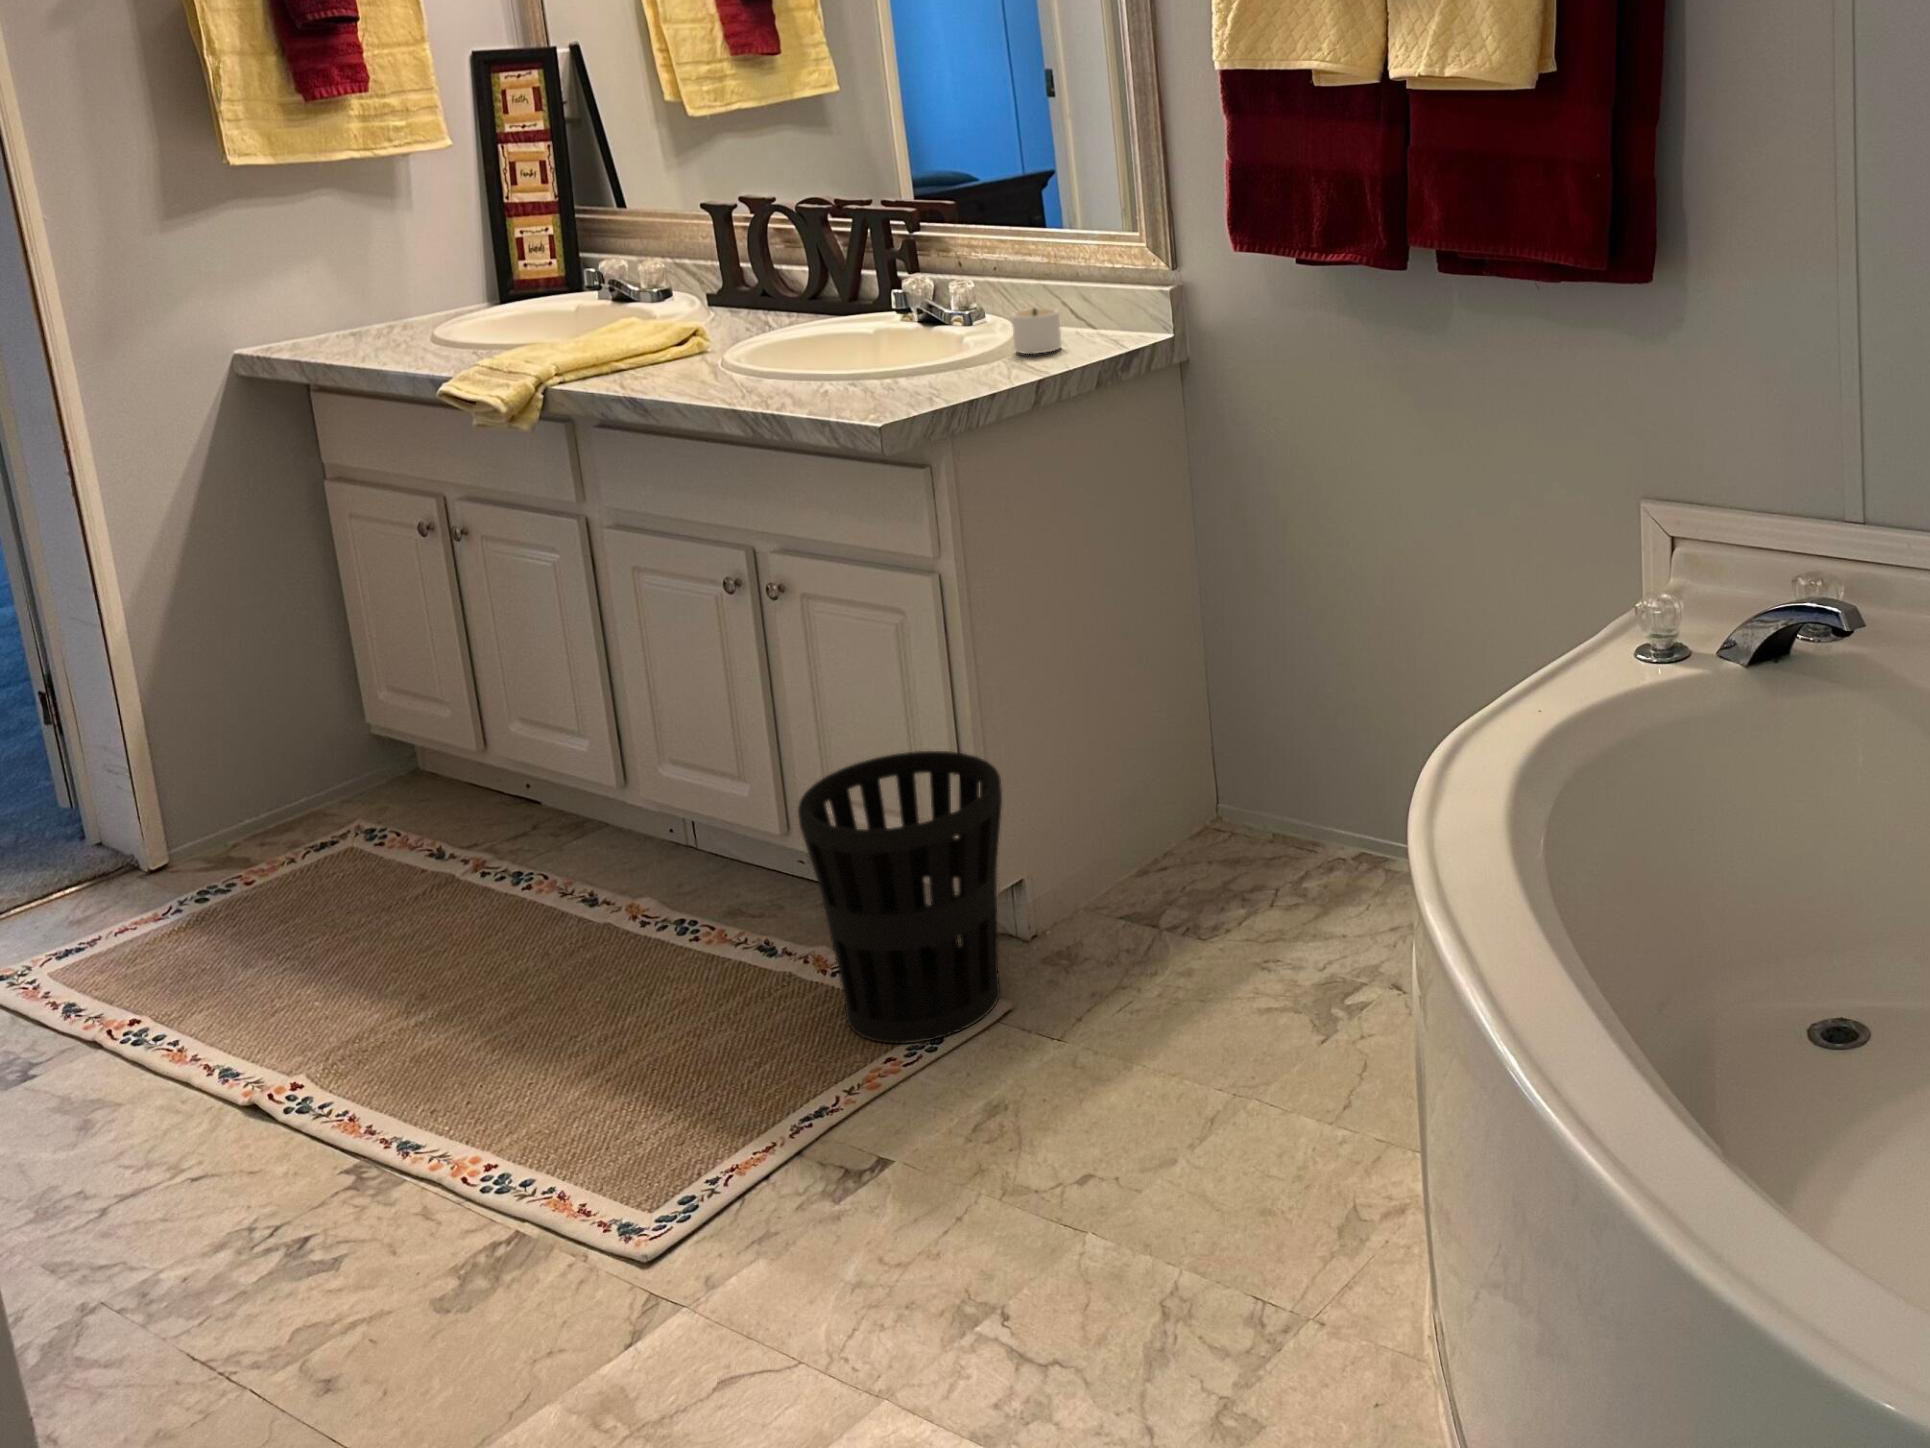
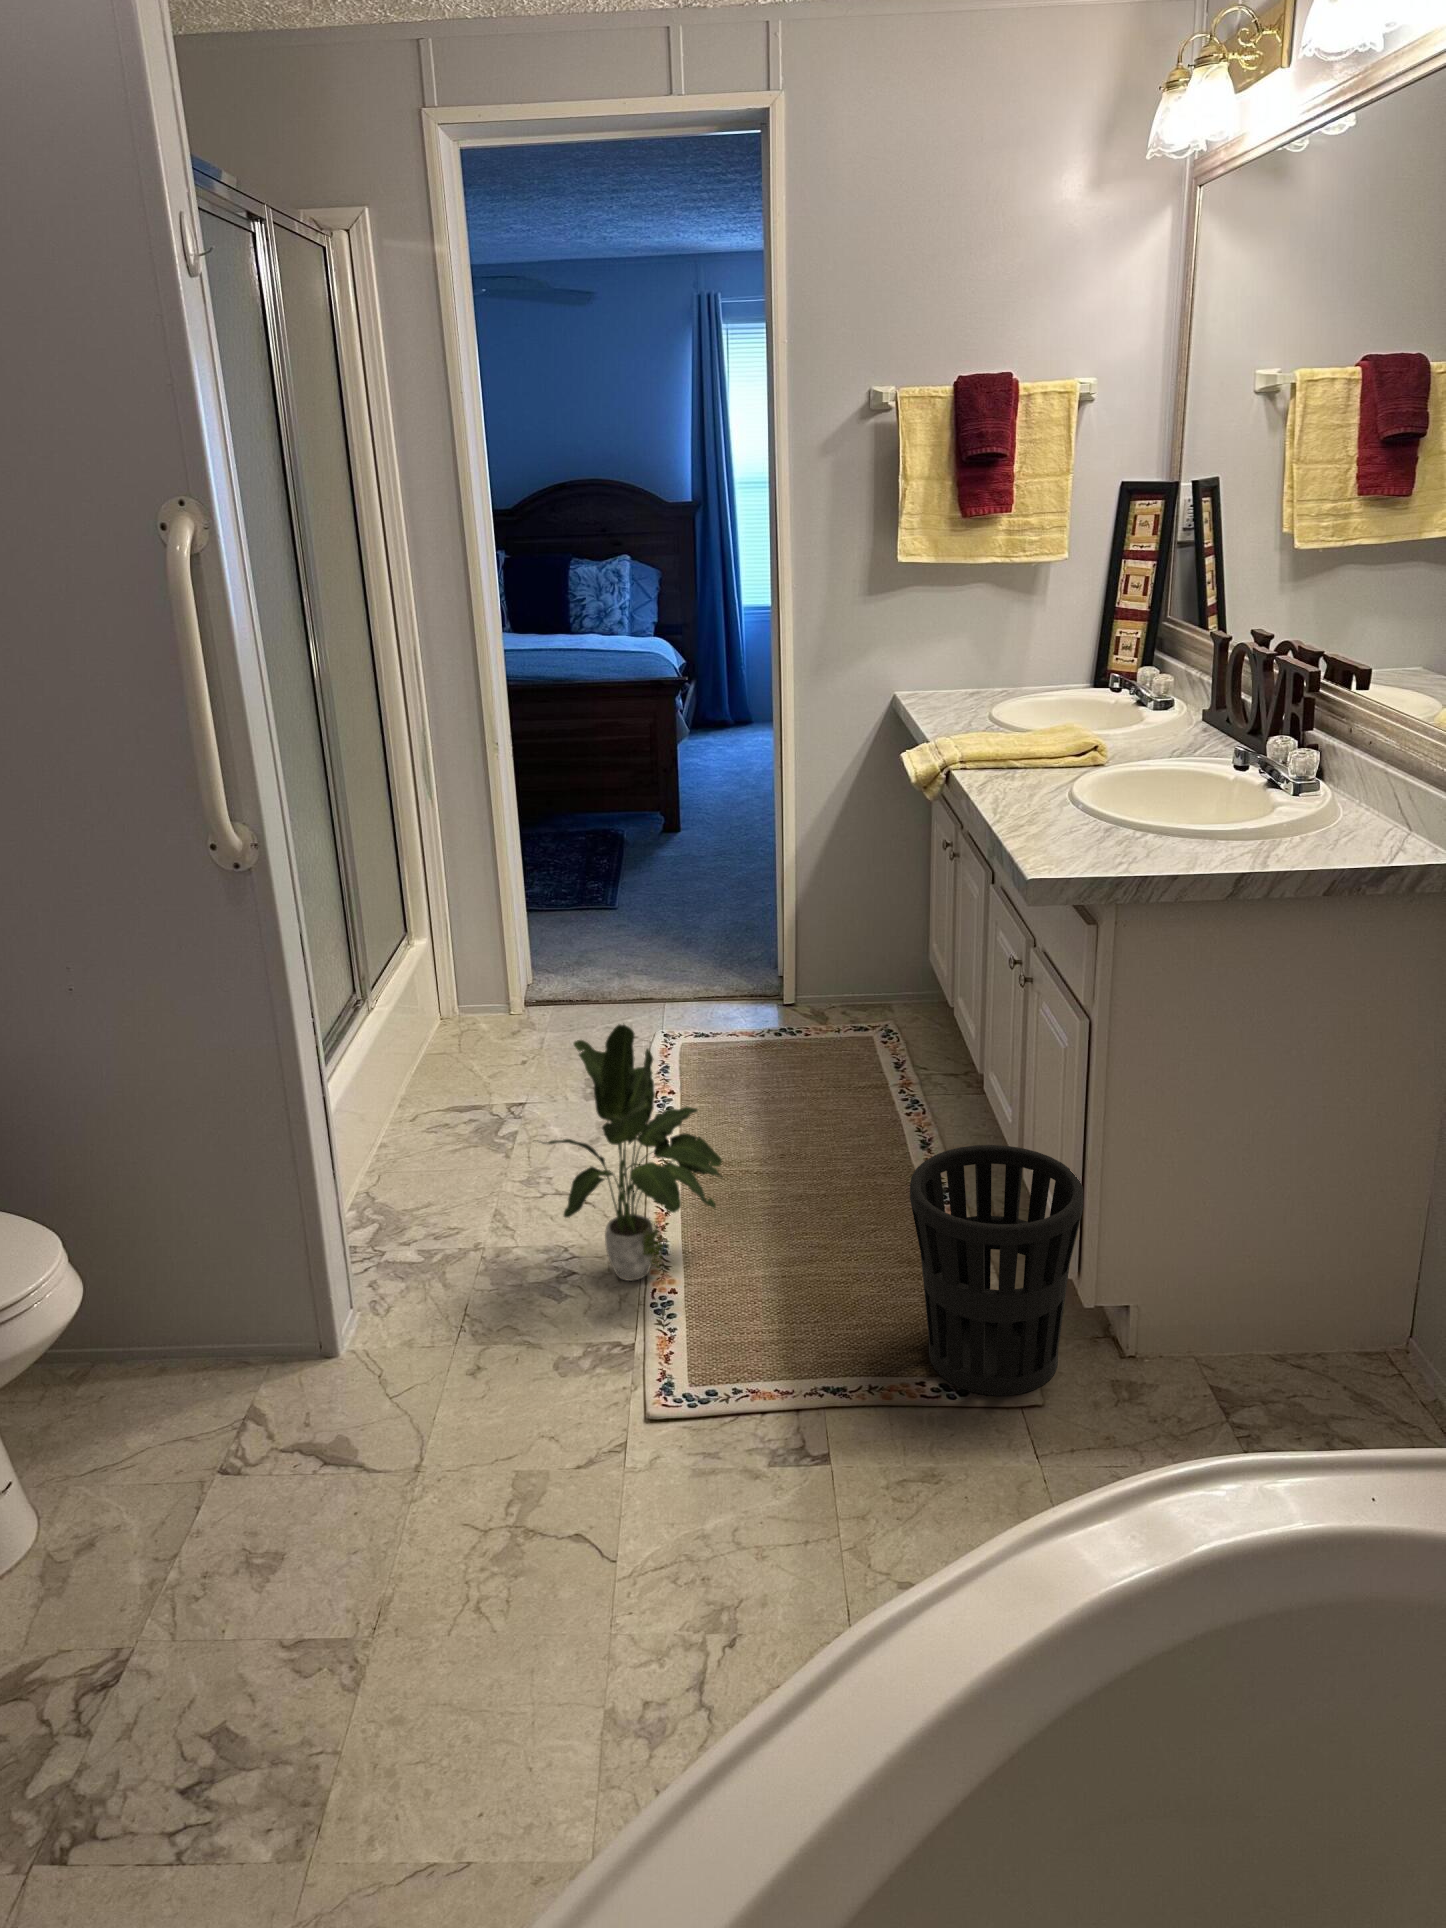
candle: present [1012,308,1062,354] -> none [1272,798,1335,851]
potted plant: none [204,809,529,1200] -> present [537,1024,722,1281]

